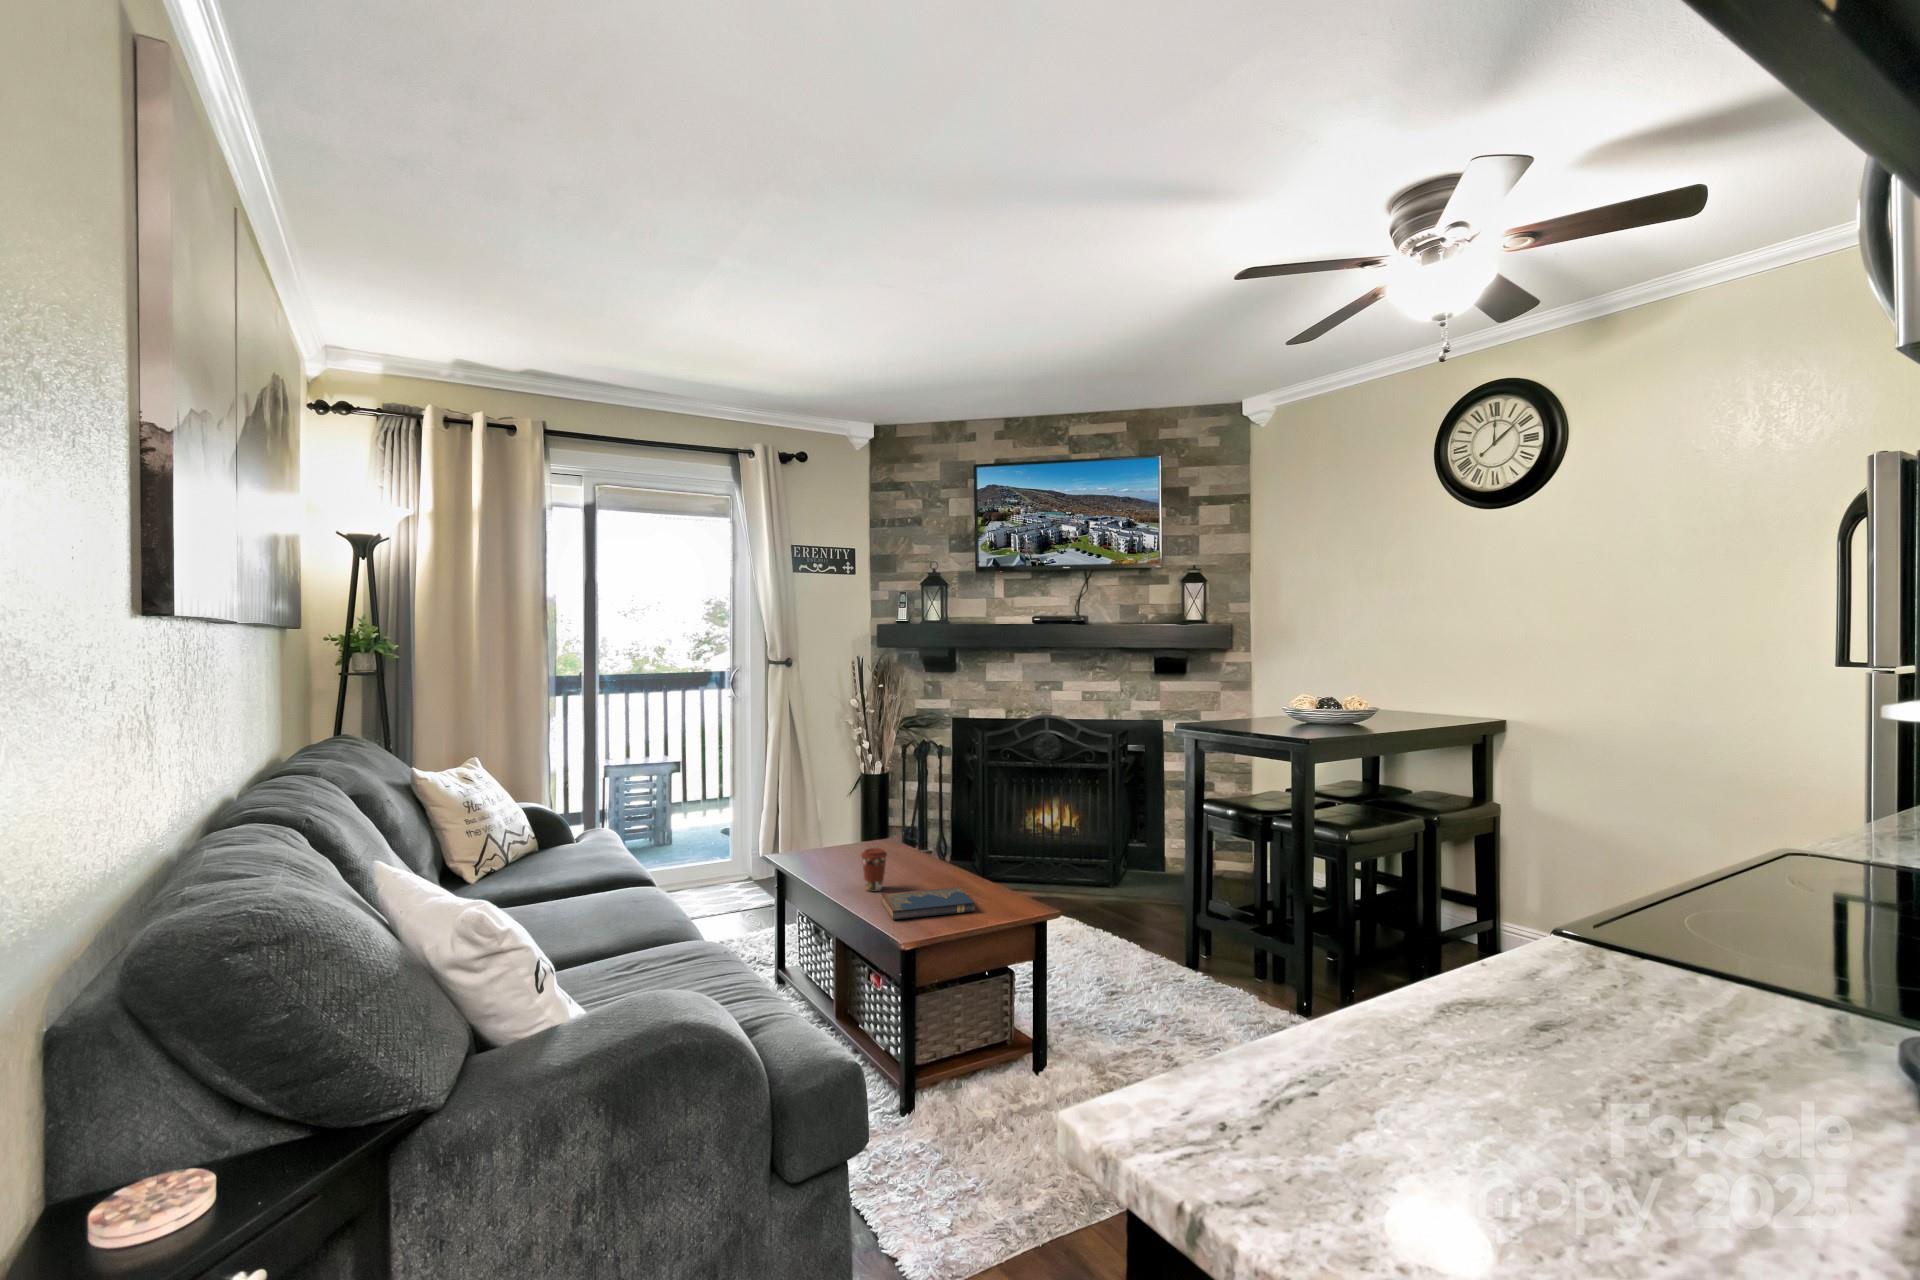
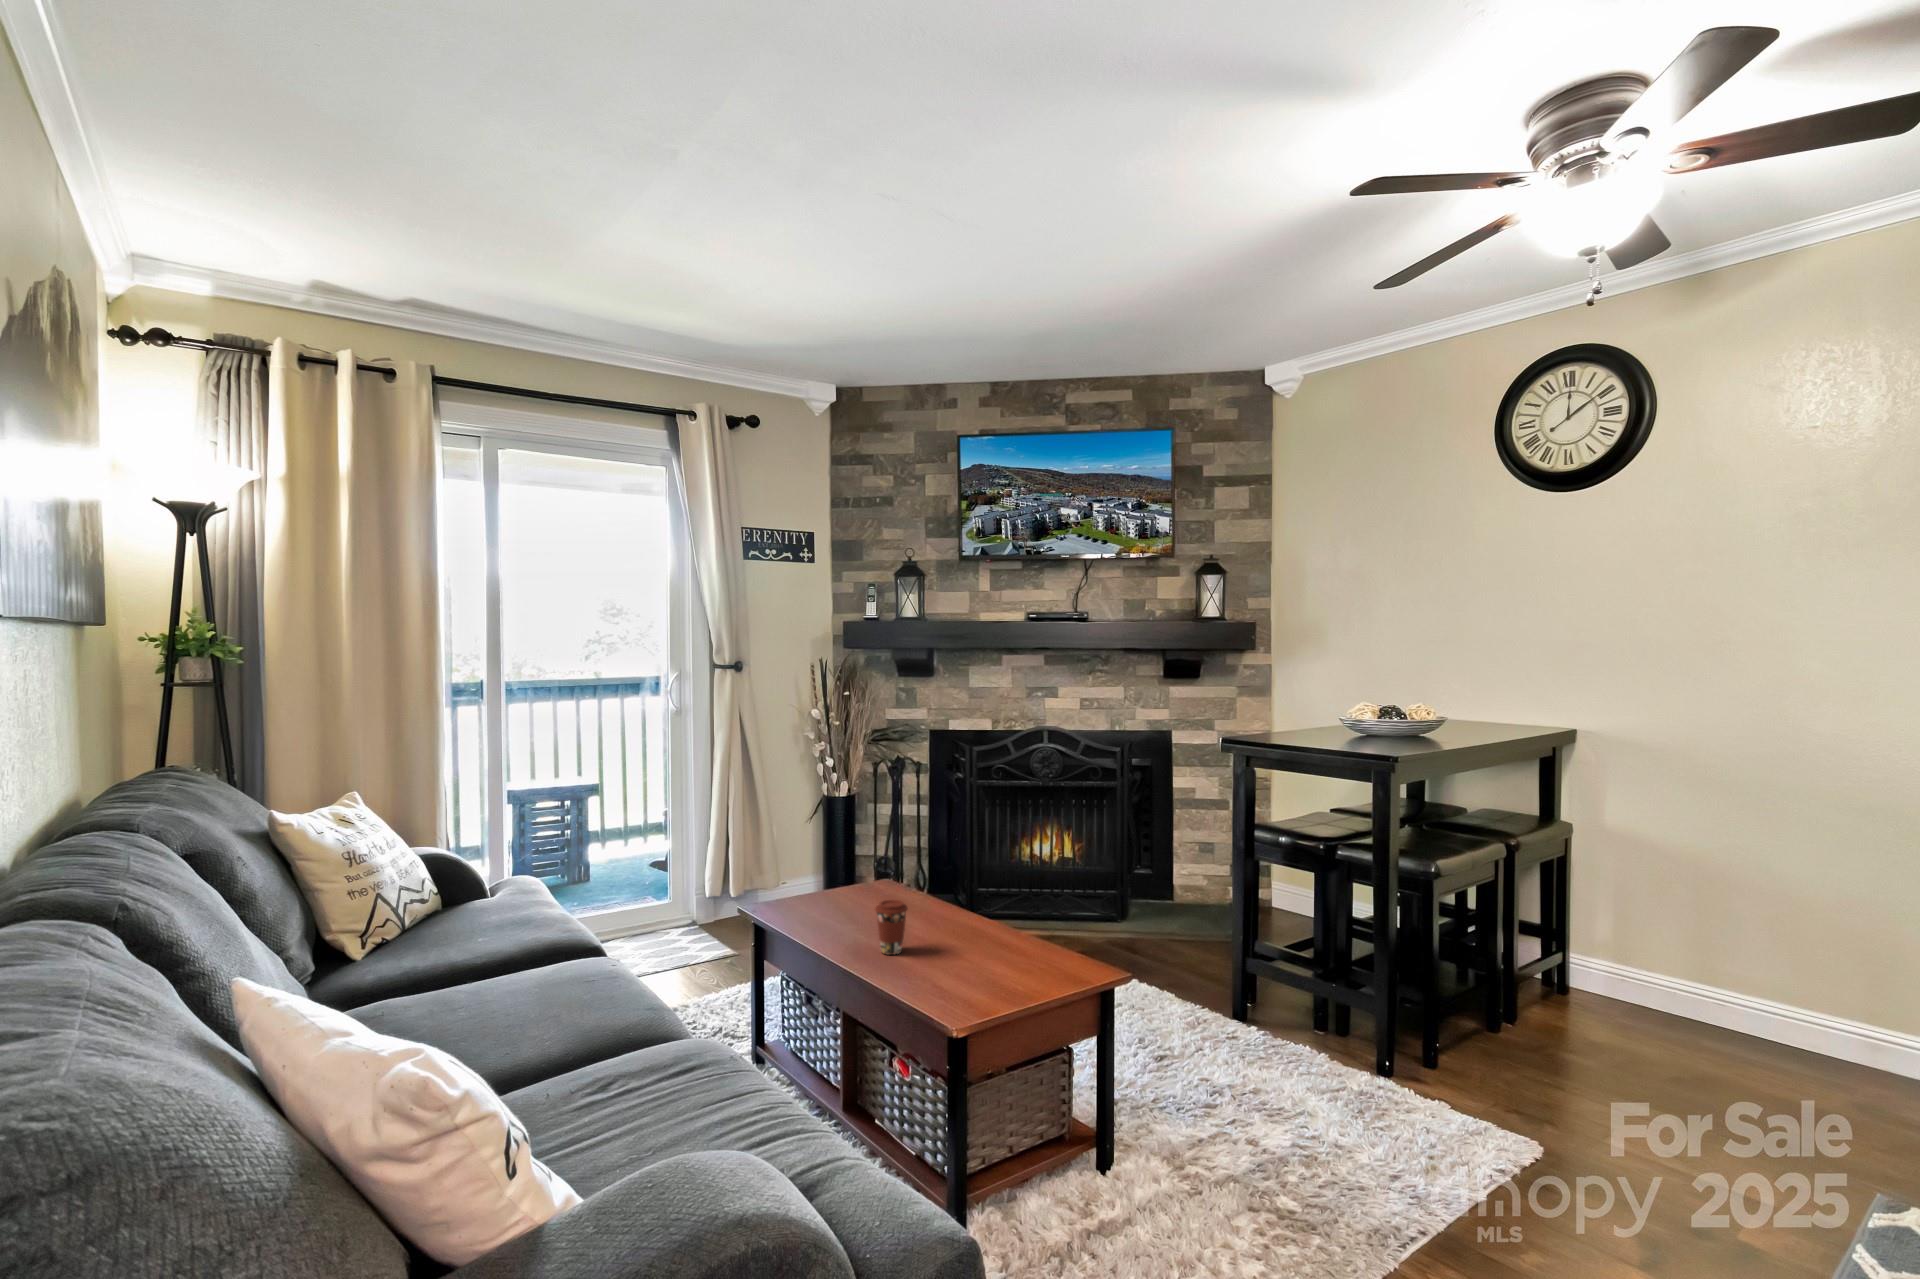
hardcover book: present [882,887,975,920] -> none [907,946,1028,994]

